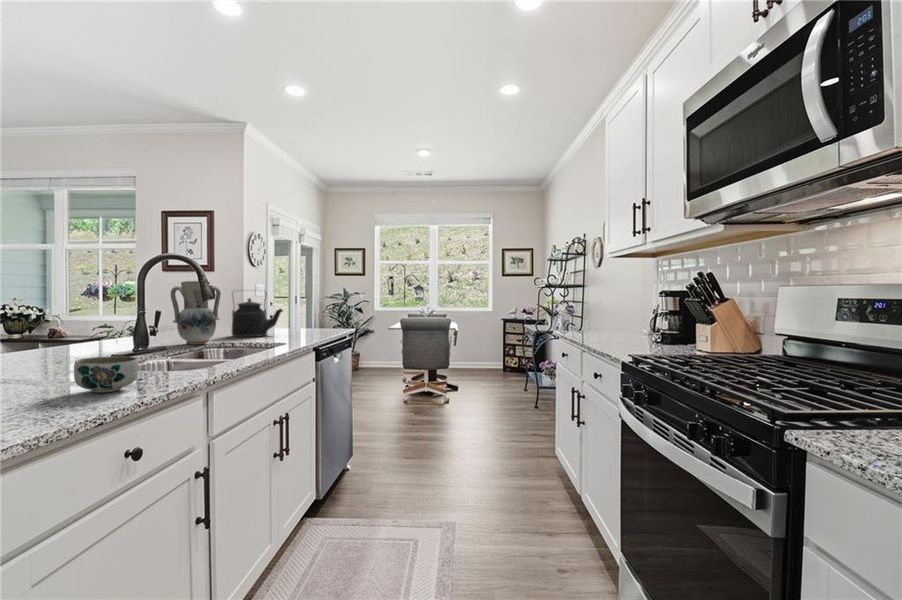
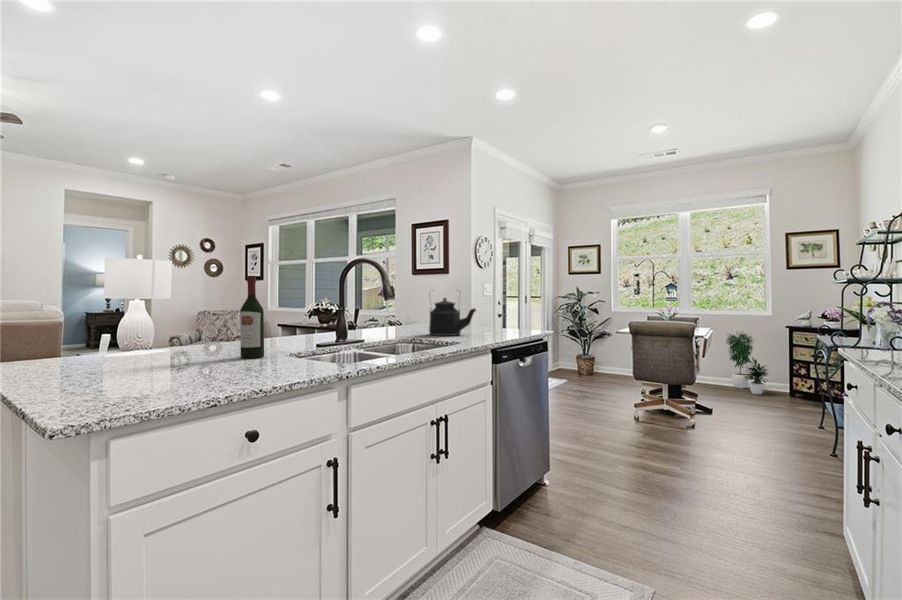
wine bottle: none [35,274,70,374] -> present [240,276,264,358]
vase: present [171,281,221,344] -> none [368,281,409,340]
potted plant: none [462,322,494,373] -> present [727,333,768,394]
bowl: present [74,356,139,392] -> none [227,346,276,378]

